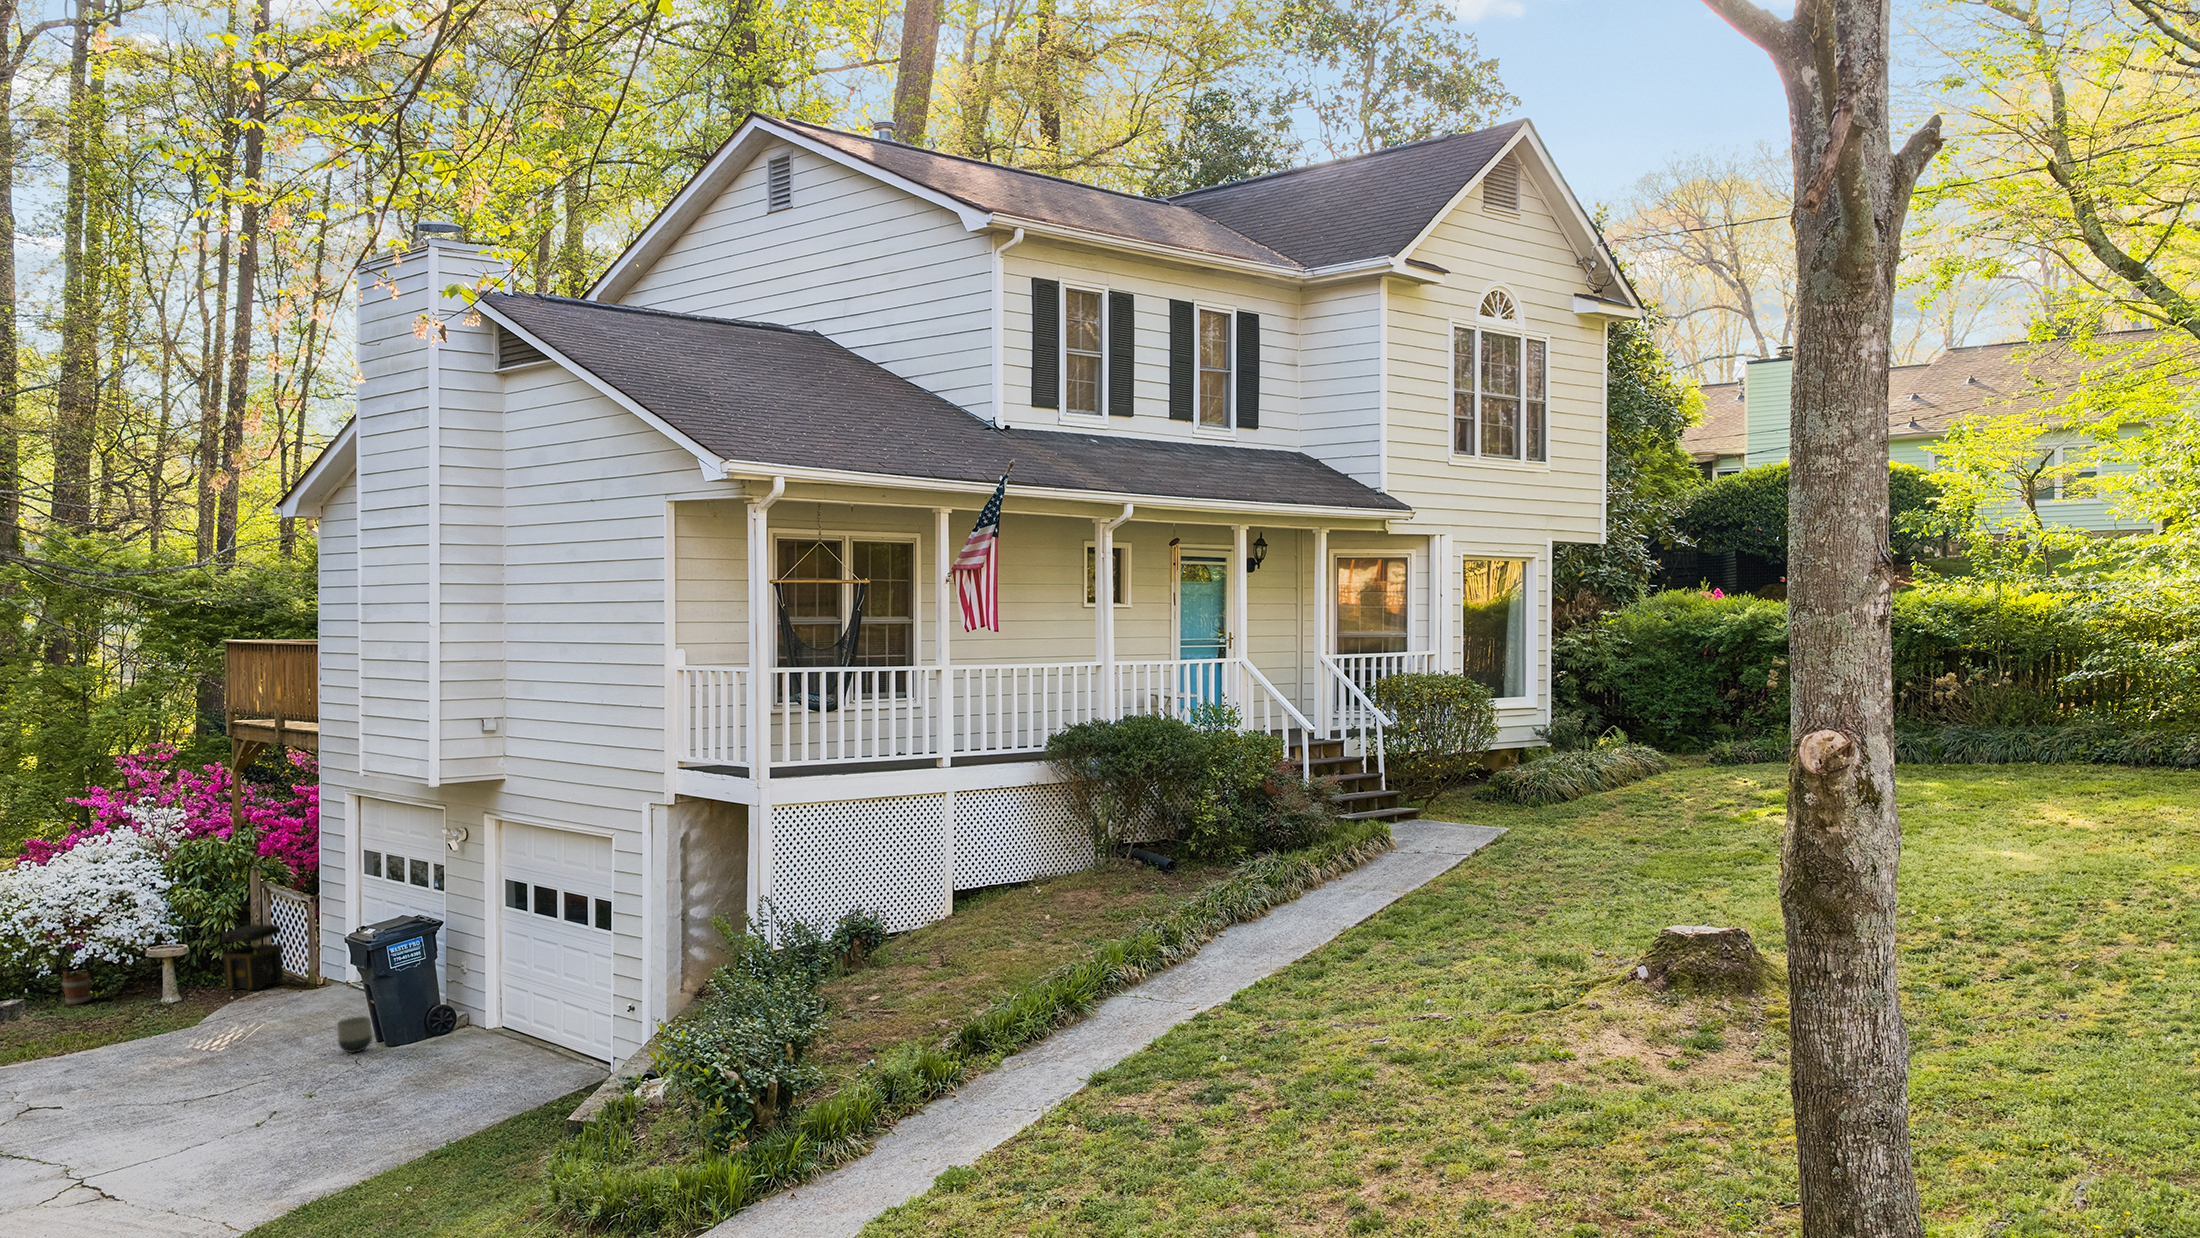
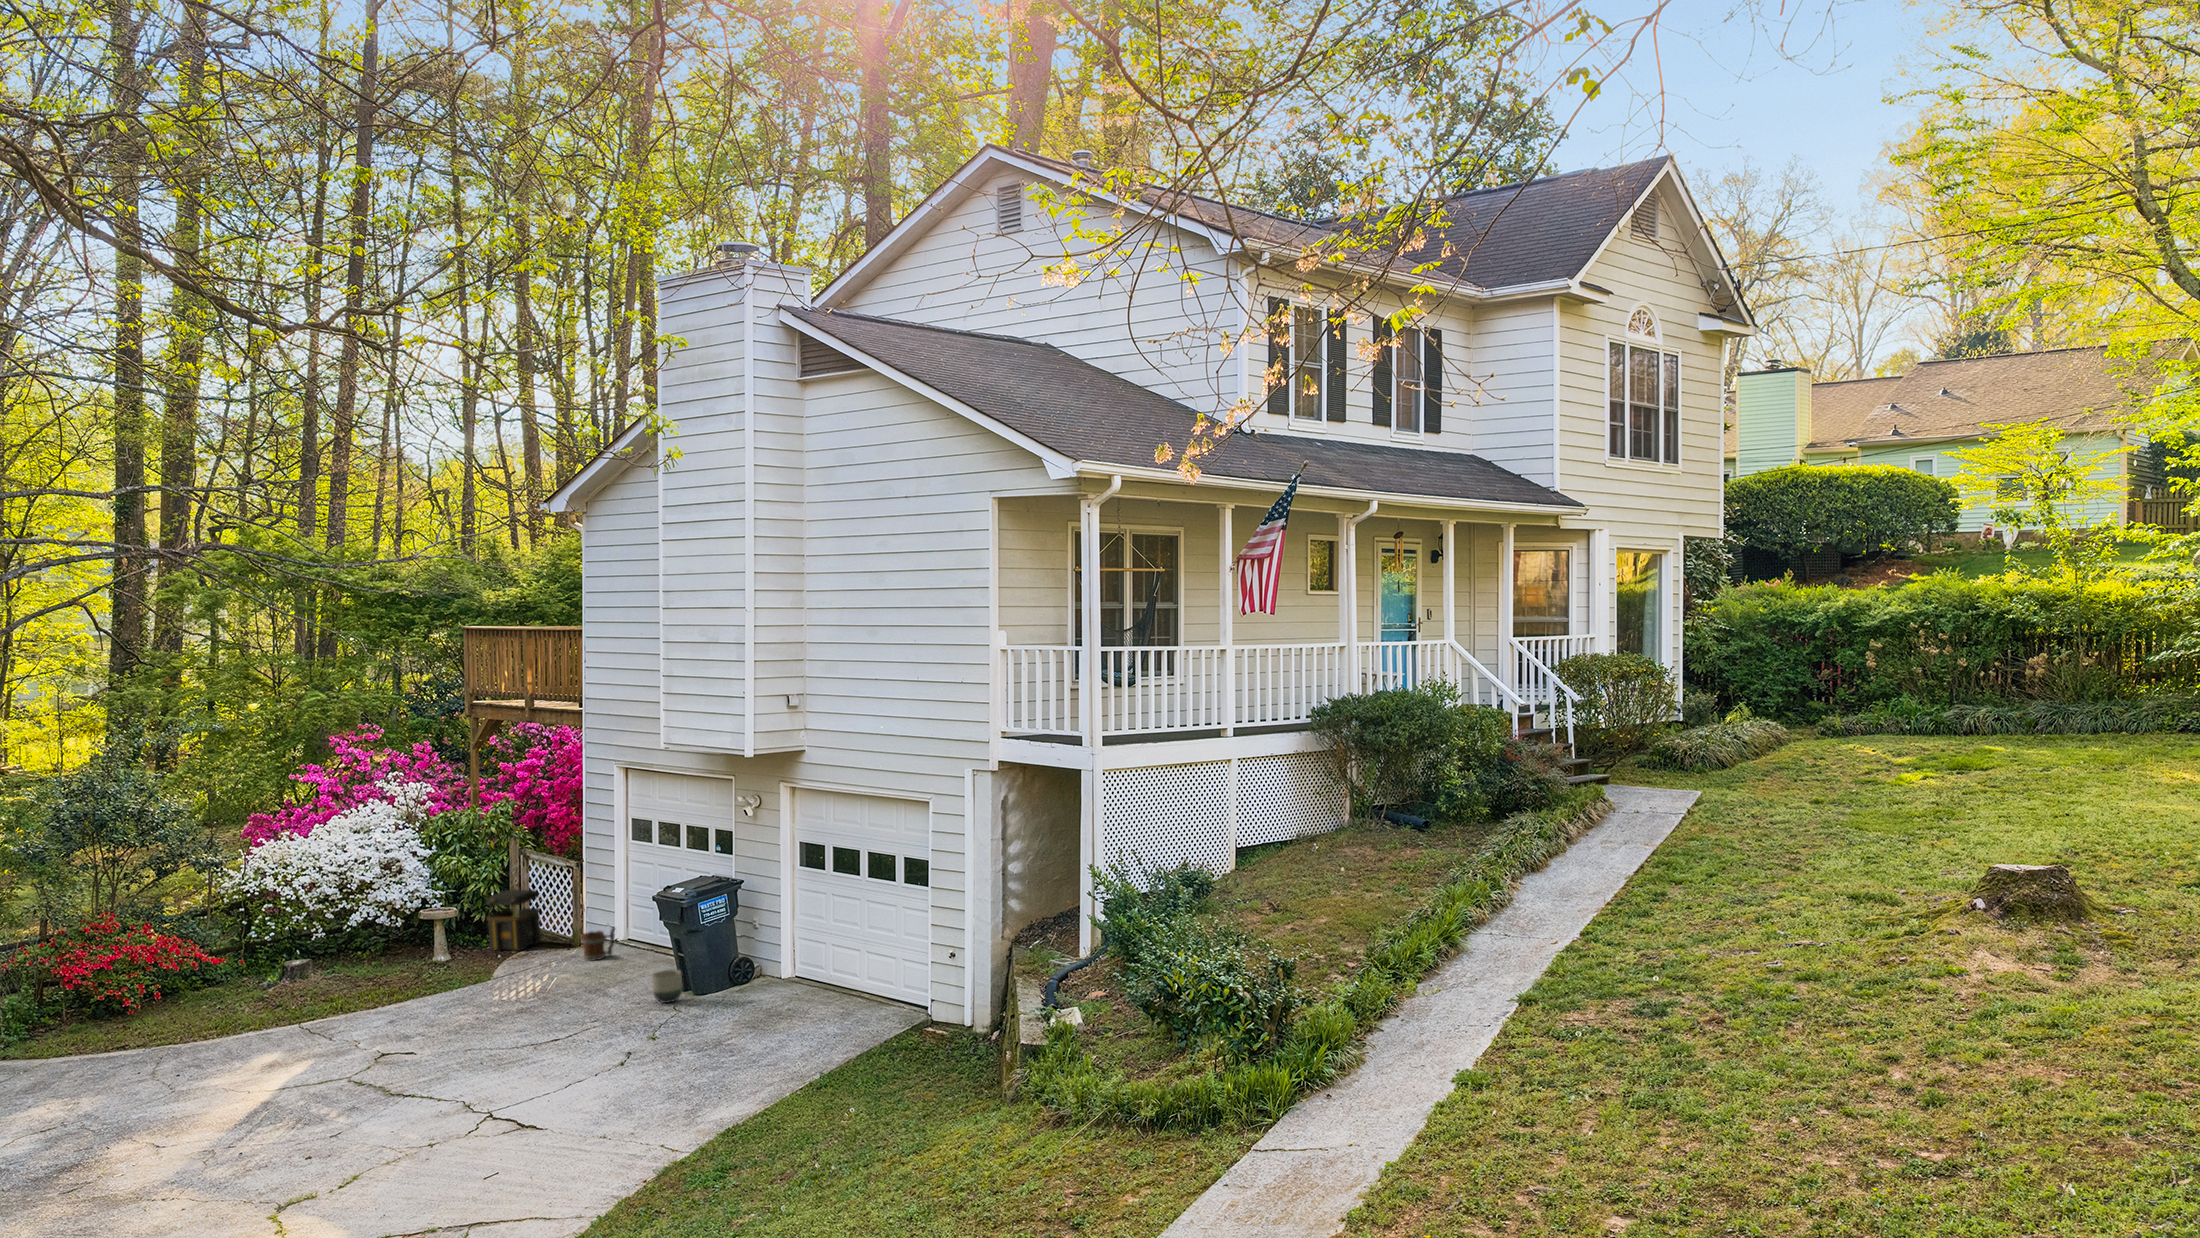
bucket: present [62,971,91,1005] -> present [581,928,615,961]

